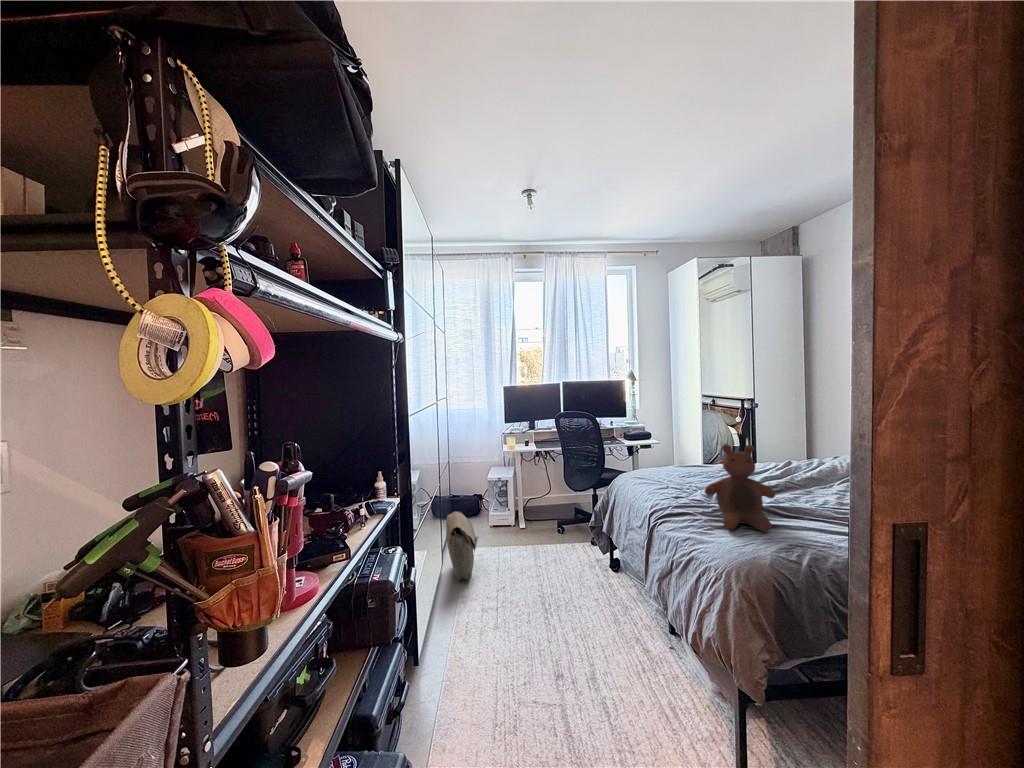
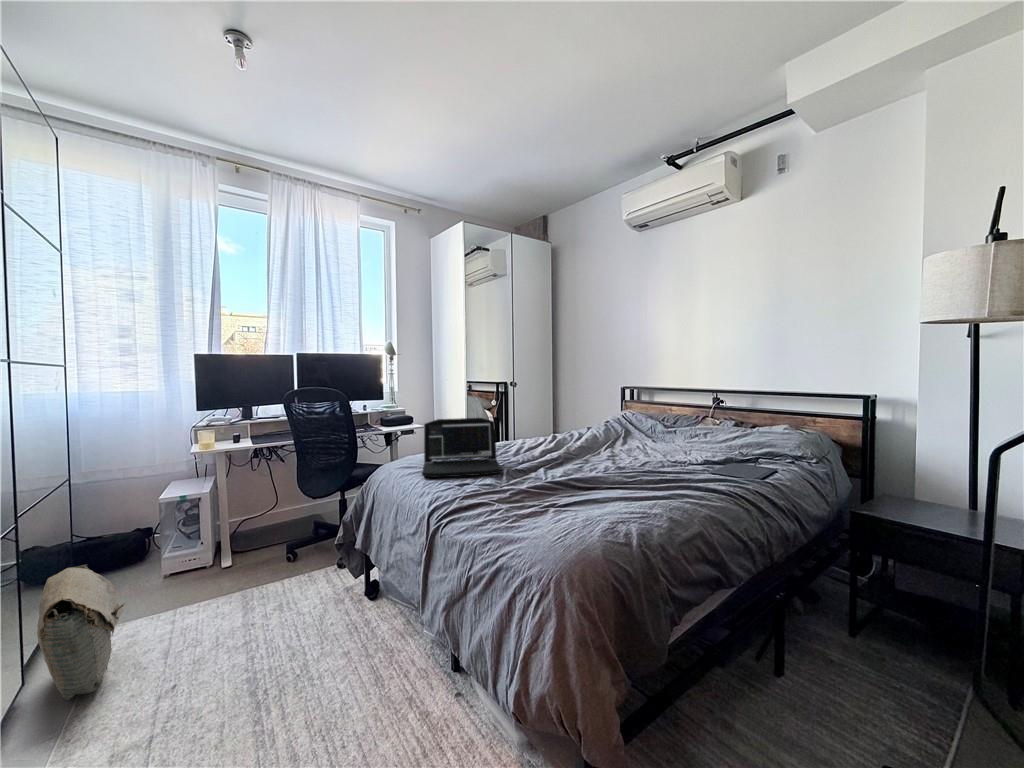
laptop: none [649,443,714,492] -> present [422,418,502,477]
stuffed bear: present [705,444,775,532] -> none [503,405,583,517]

